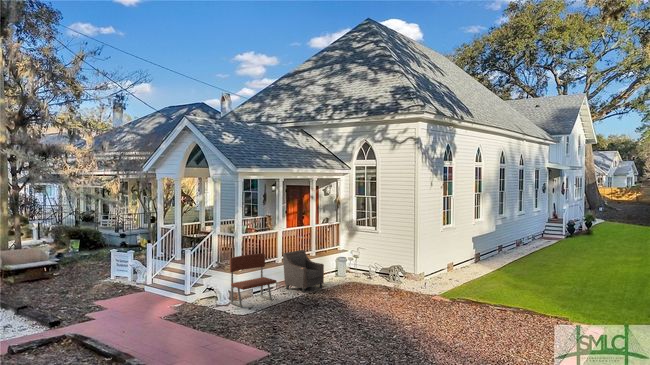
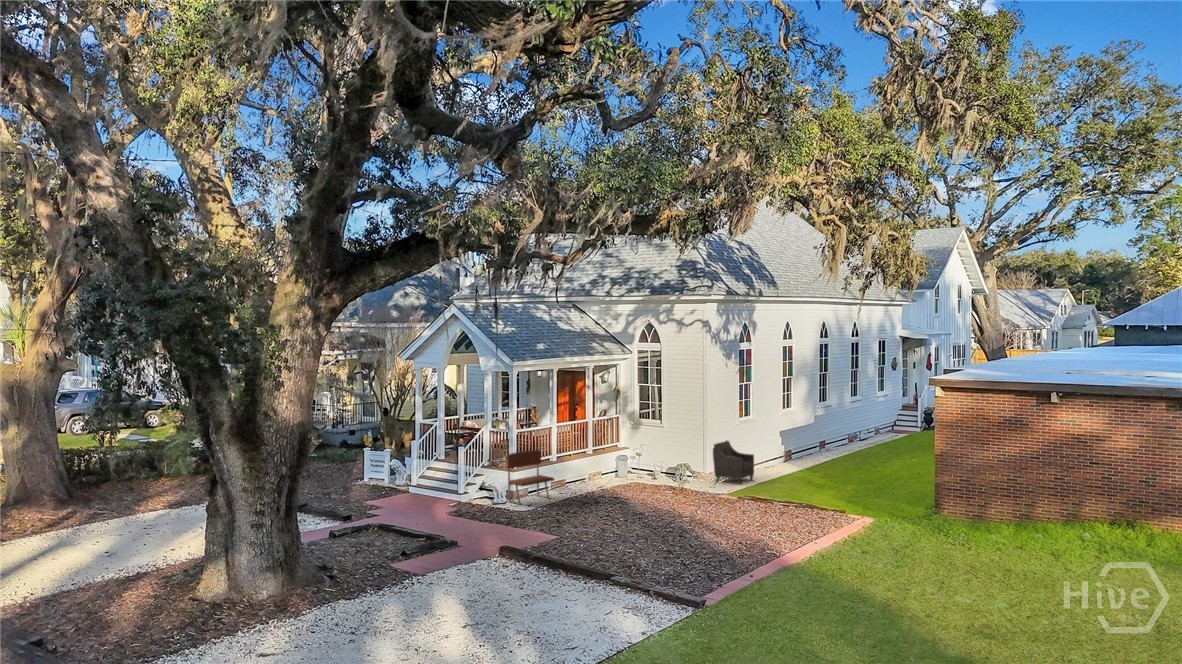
chair: present [283,250,324,293] -> present [713,441,754,484]

